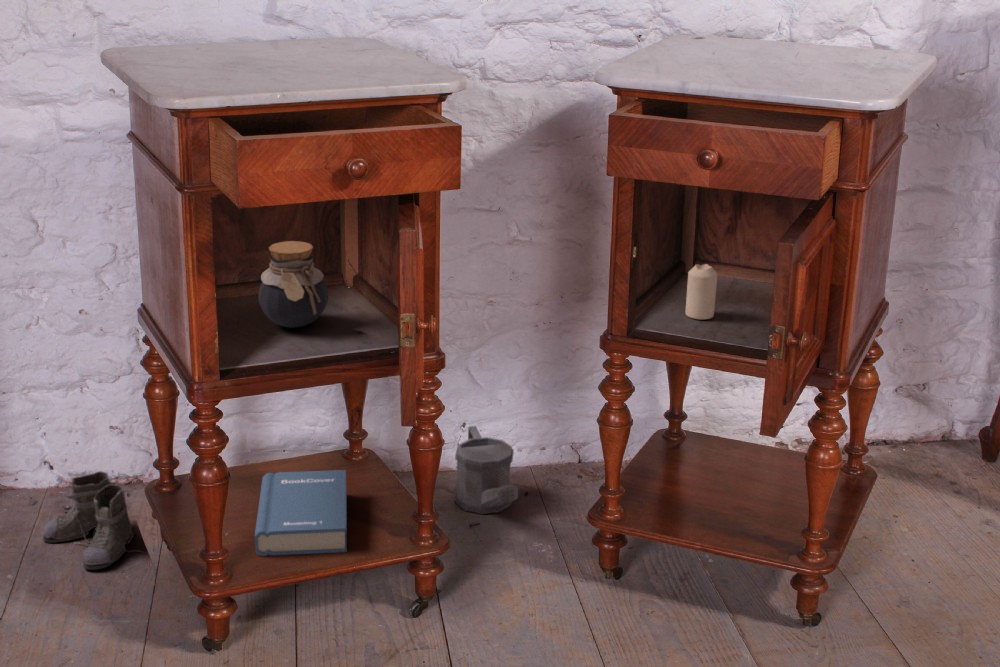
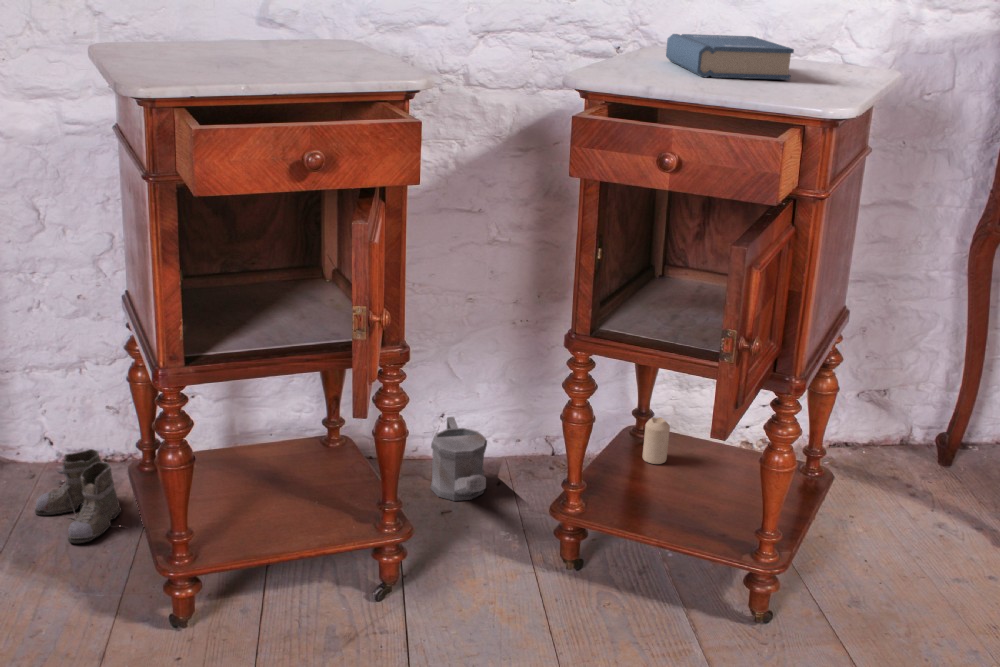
jar: present [259,241,328,328] -> none [232,234,300,317]
candle: present [685,264,717,319] -> present [643,417,670,464]
hardback book: present [255,470,347,556] -> present [666,34,794,80]

